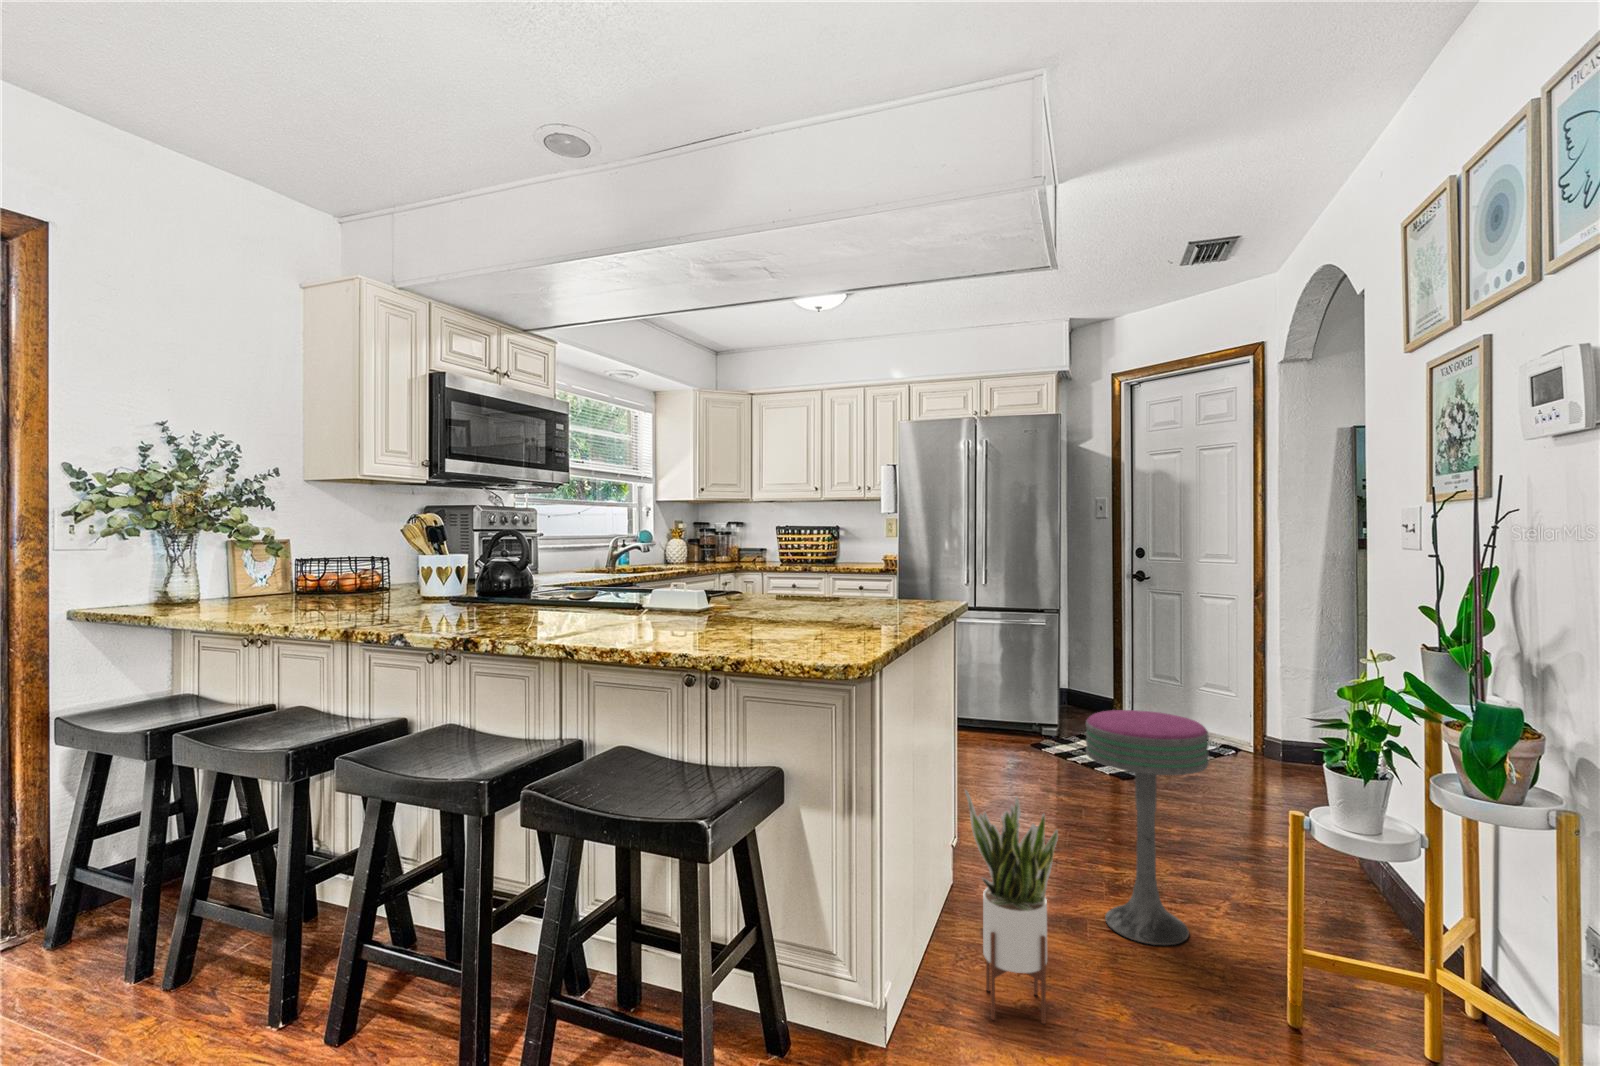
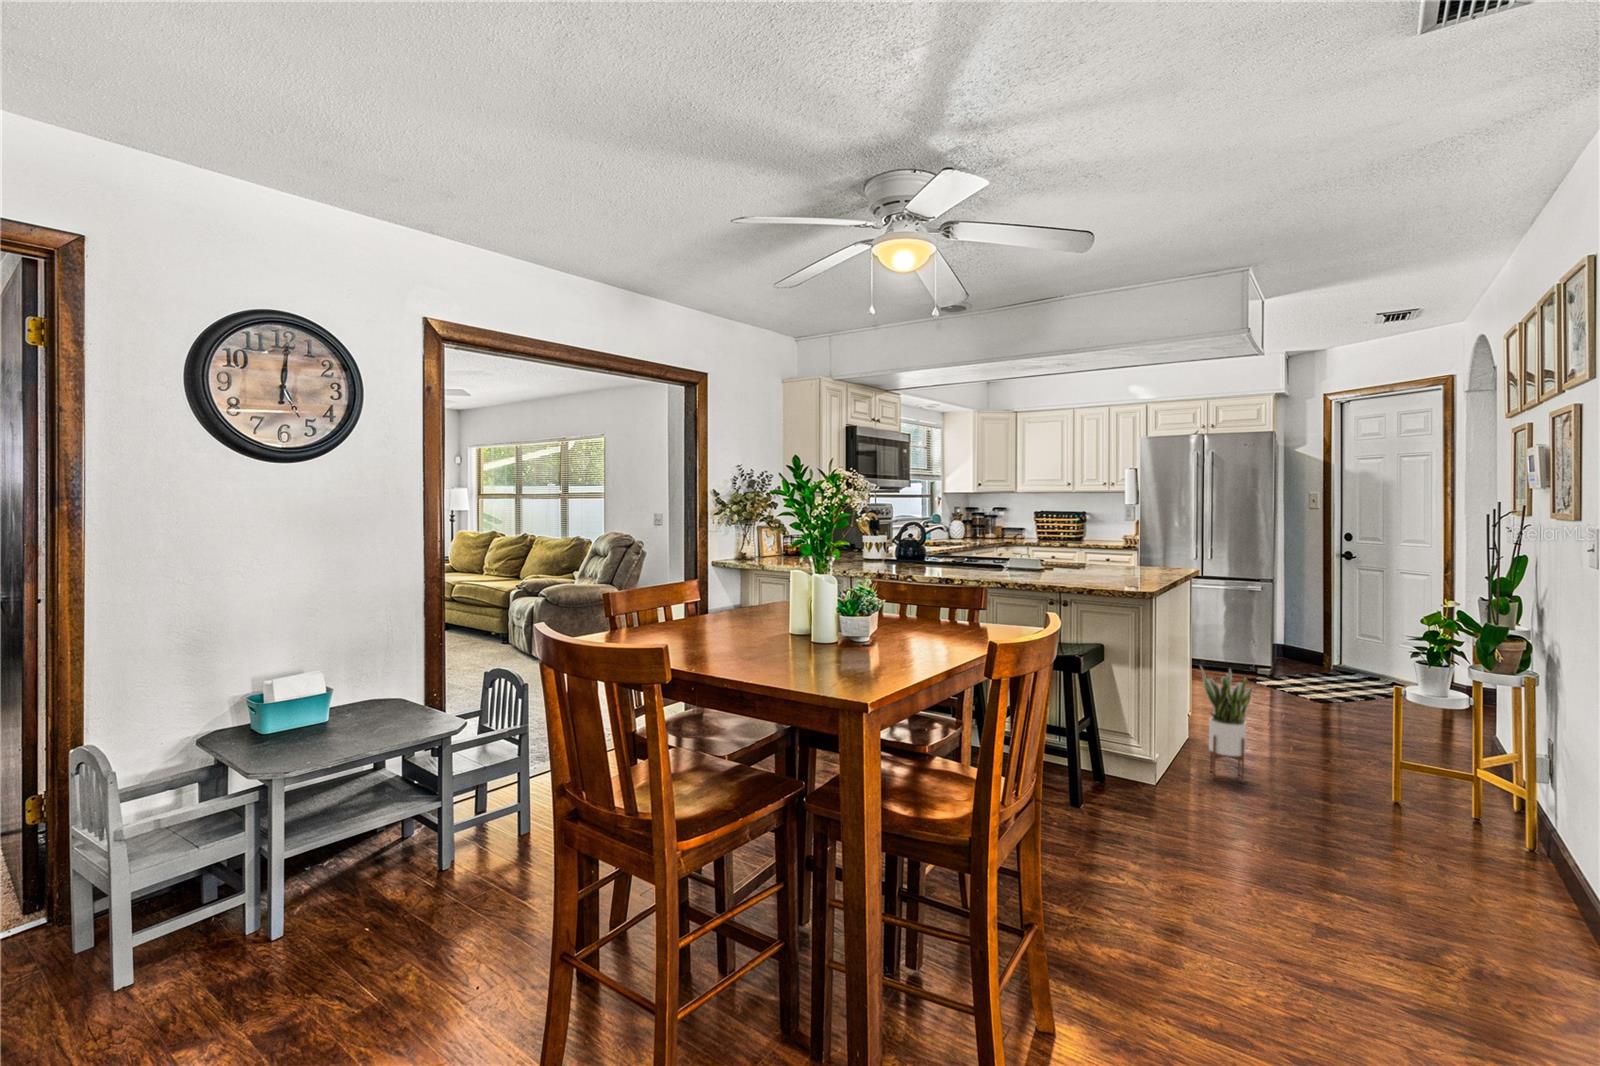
bar stool: present [1086,710,1209,945] -> none [1277,635,1356,766]

